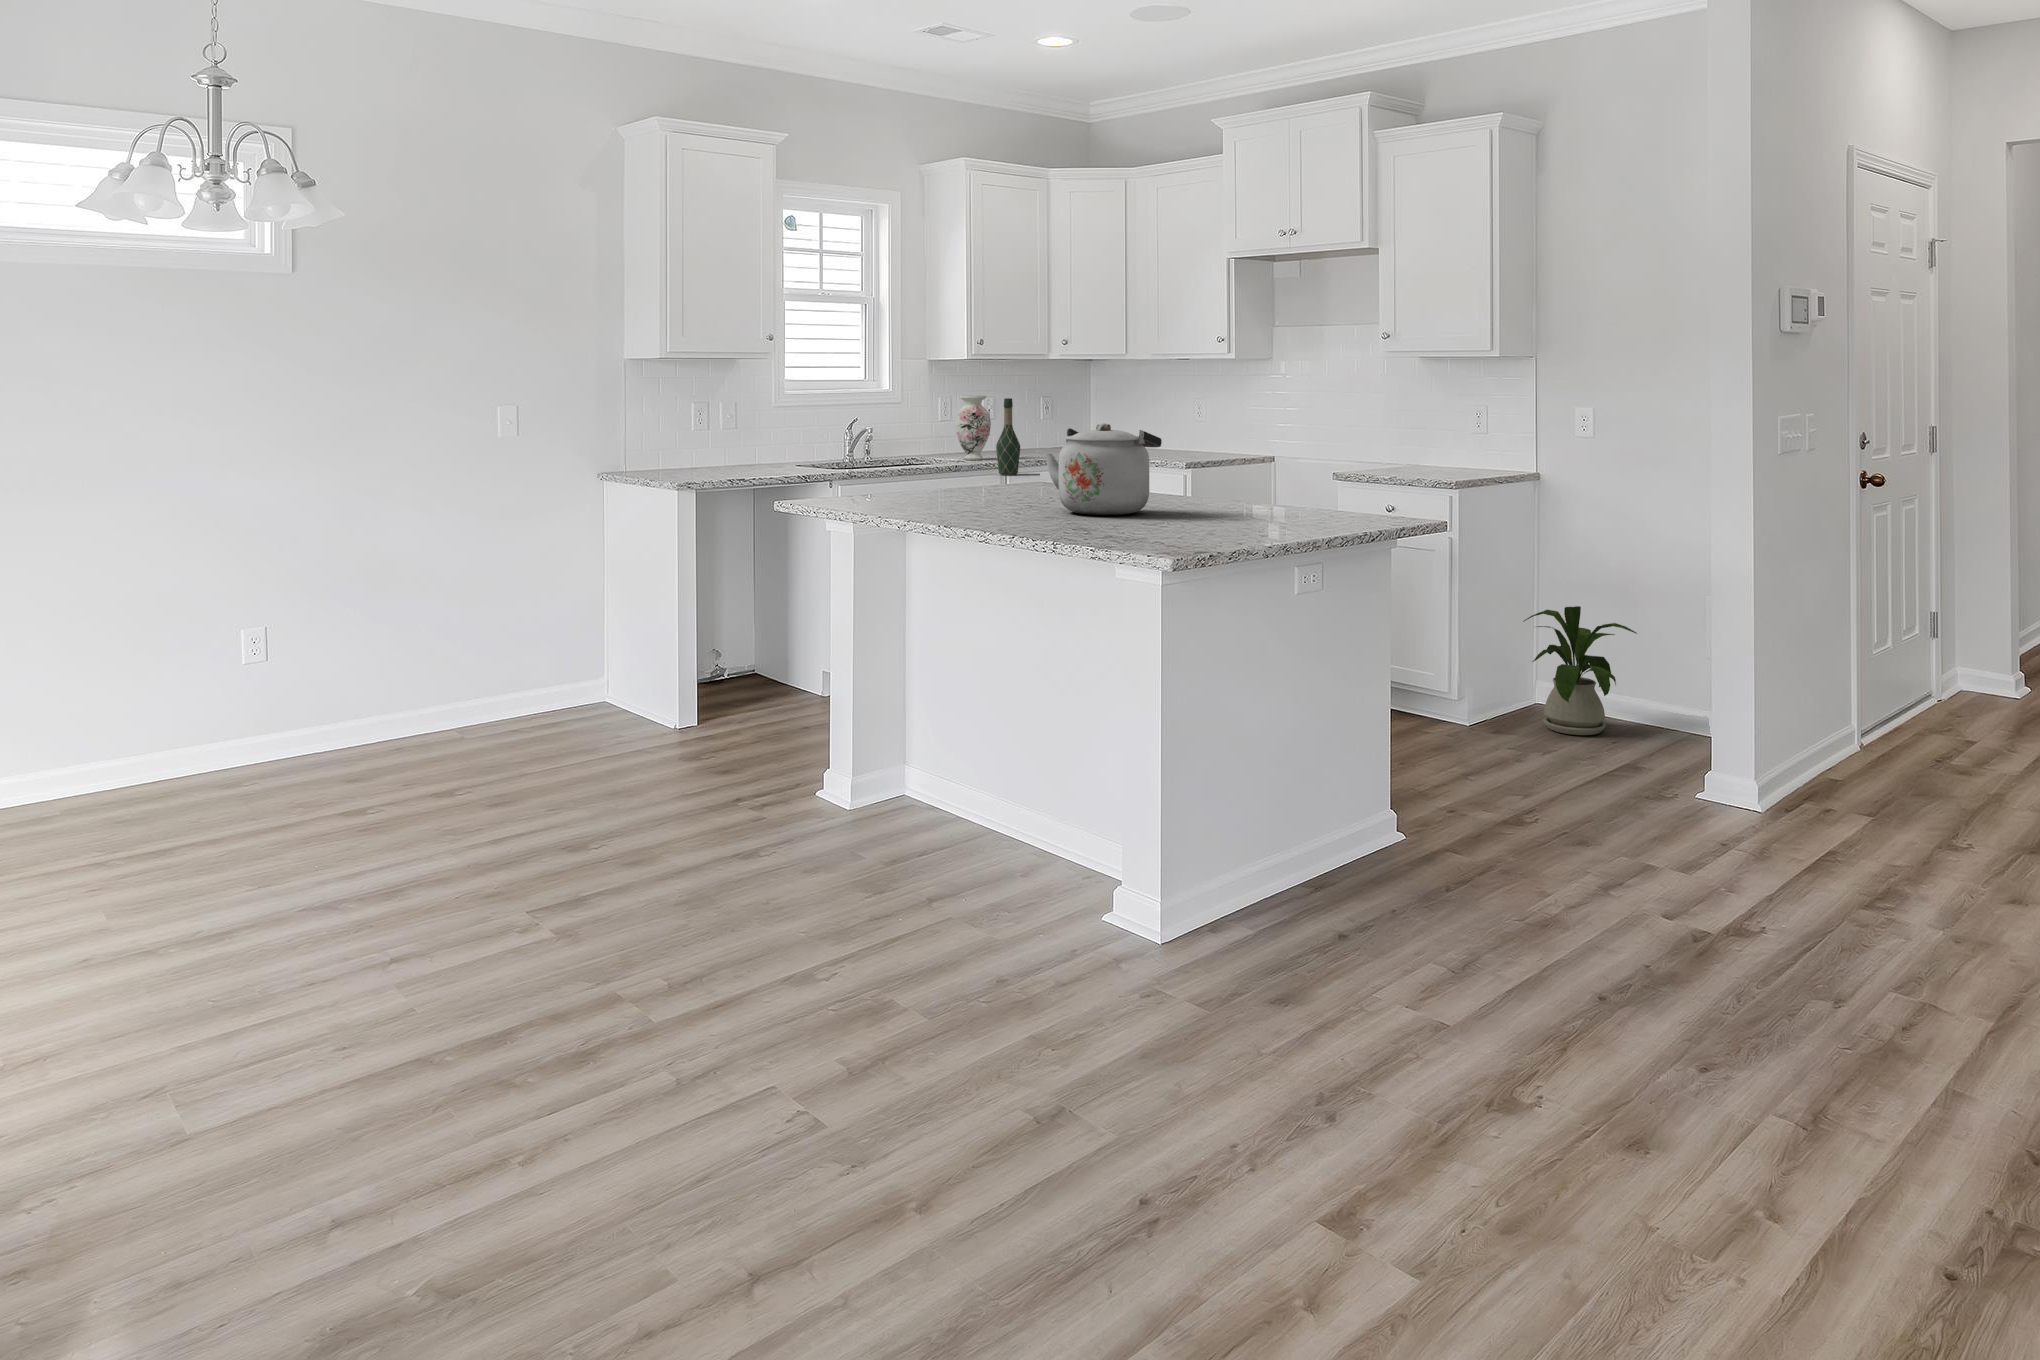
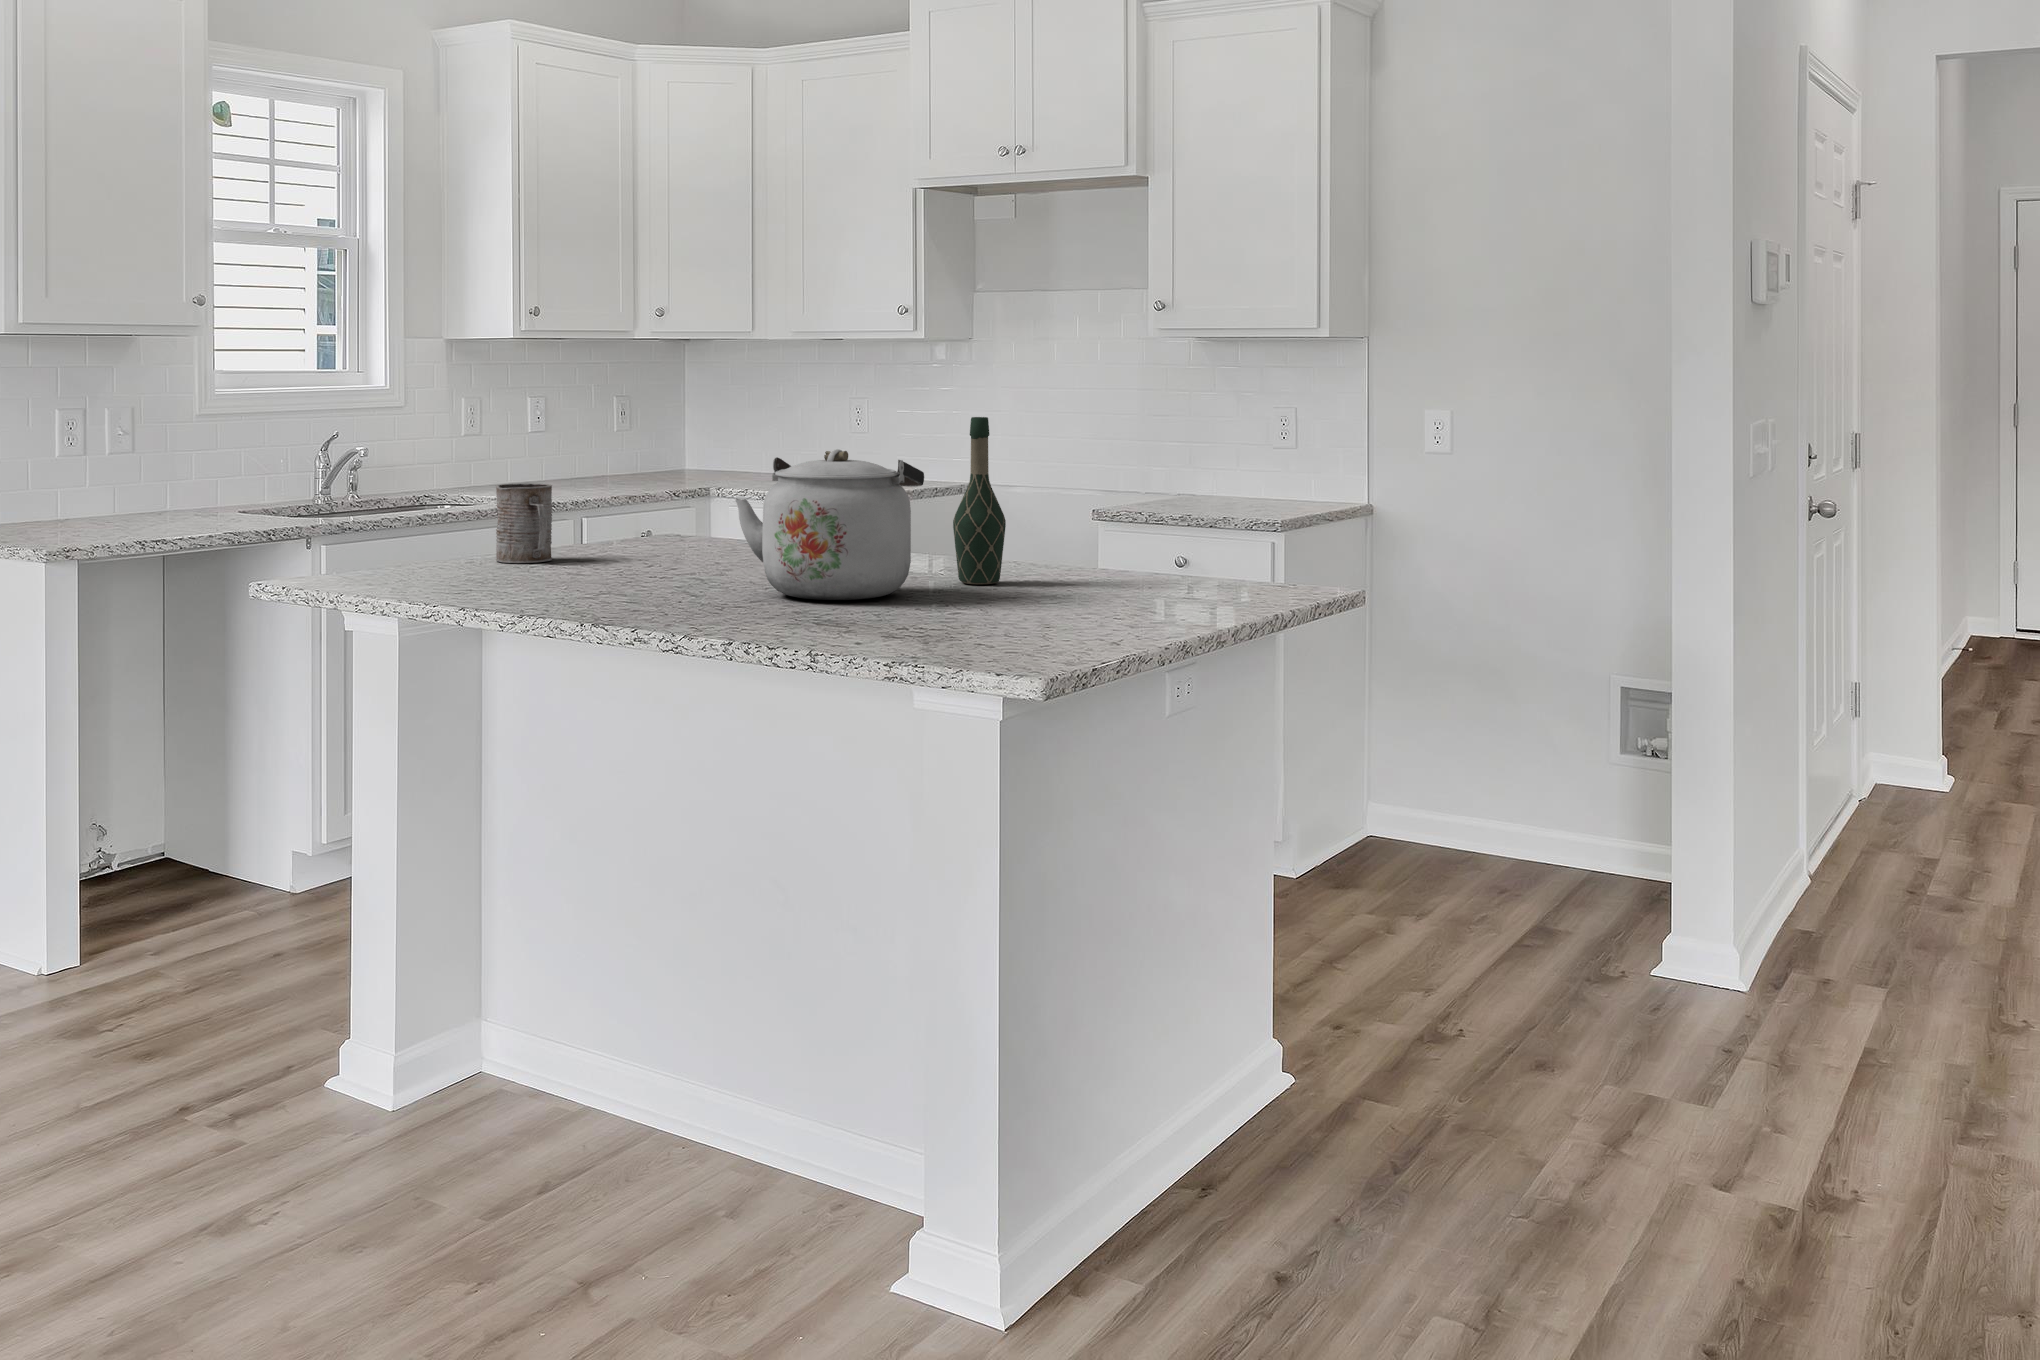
vase: present [955,395,991,460] -> none [486,394,543,495]
wine bottle: present [996,398,1020,475] -> present [953,417,1006,584]
mug: none [922,446,956,494] -> present [496,483,552,563]
house plant: present [1523,606,1637,735] -> none [1366,700,1534,885]

